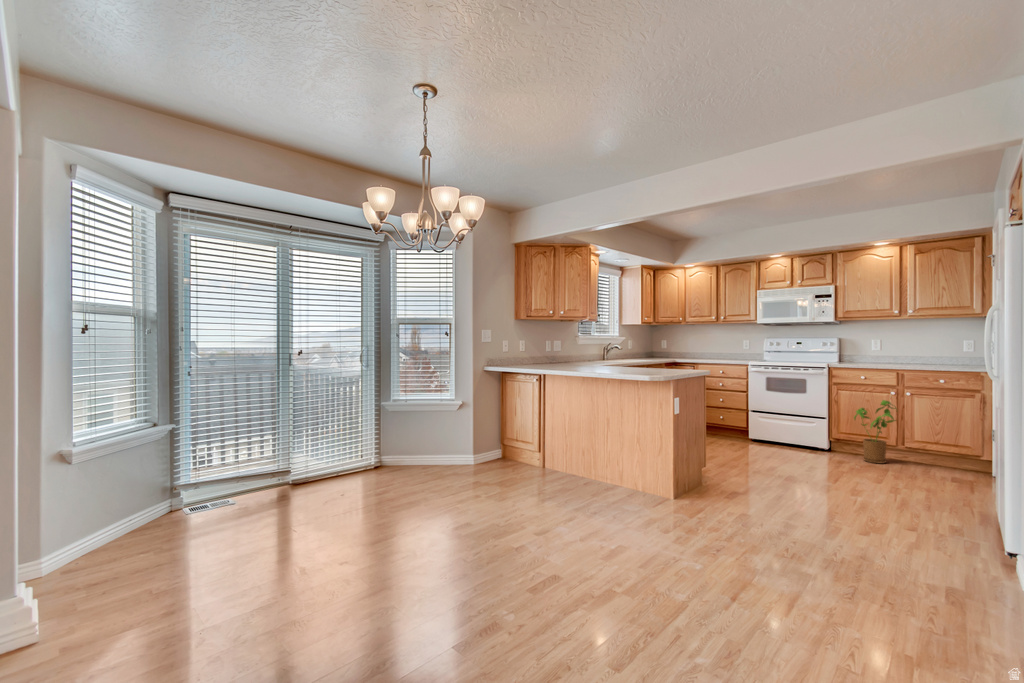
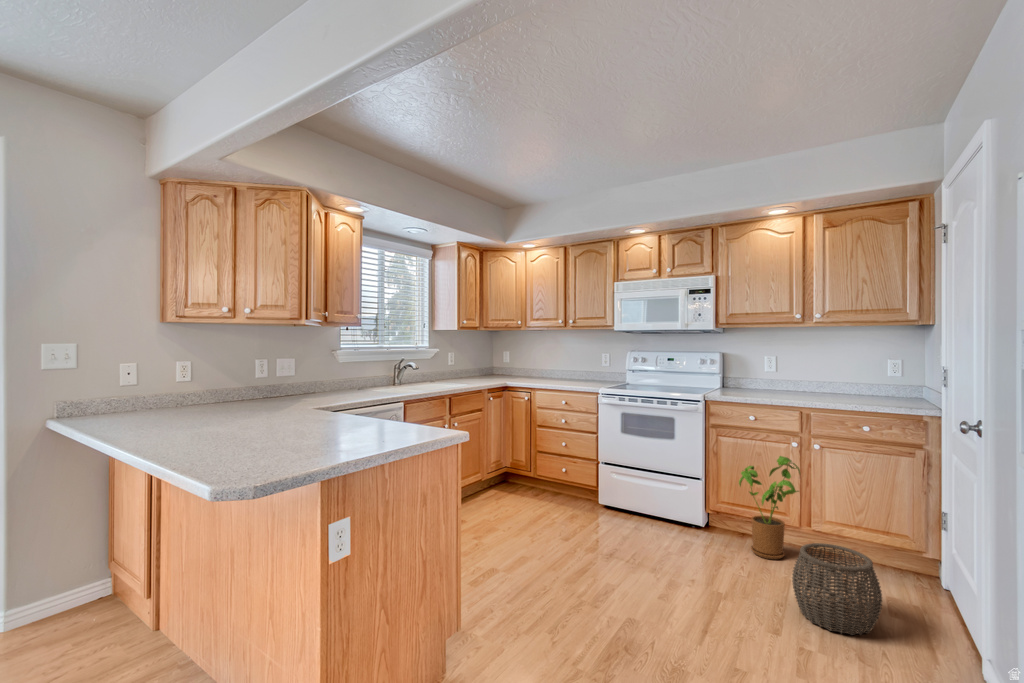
woven basket: none [891,443,948,488] -> present [792,543,882,635]

